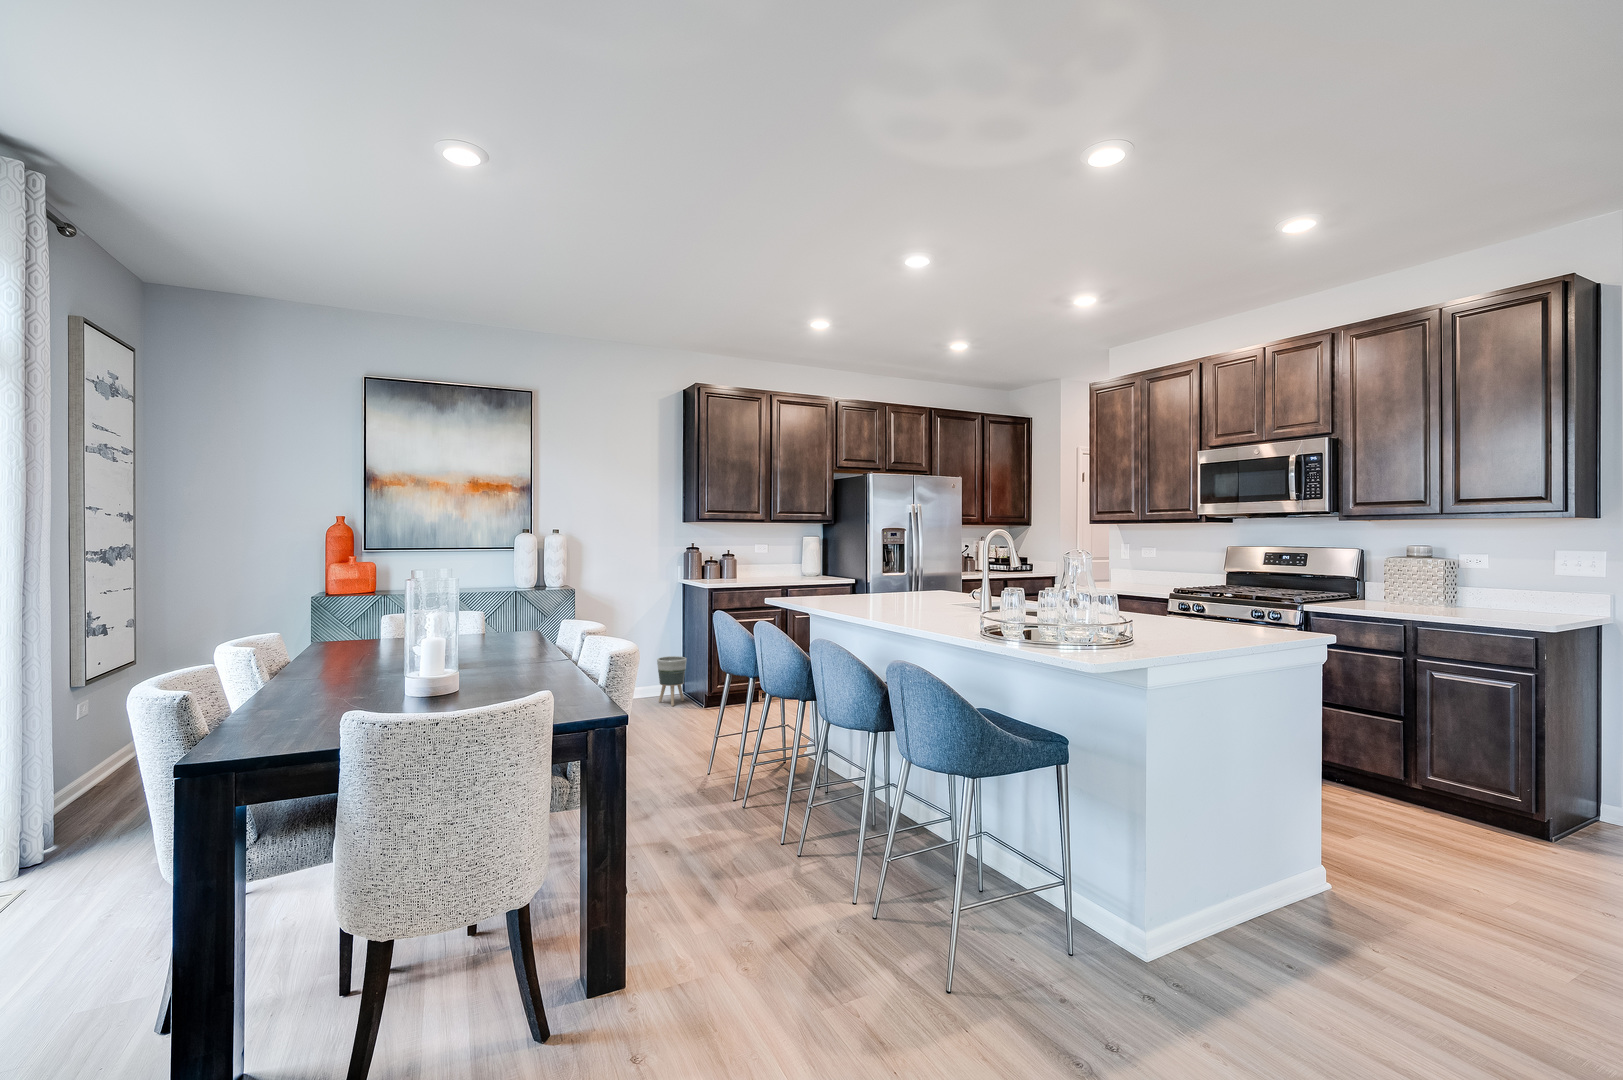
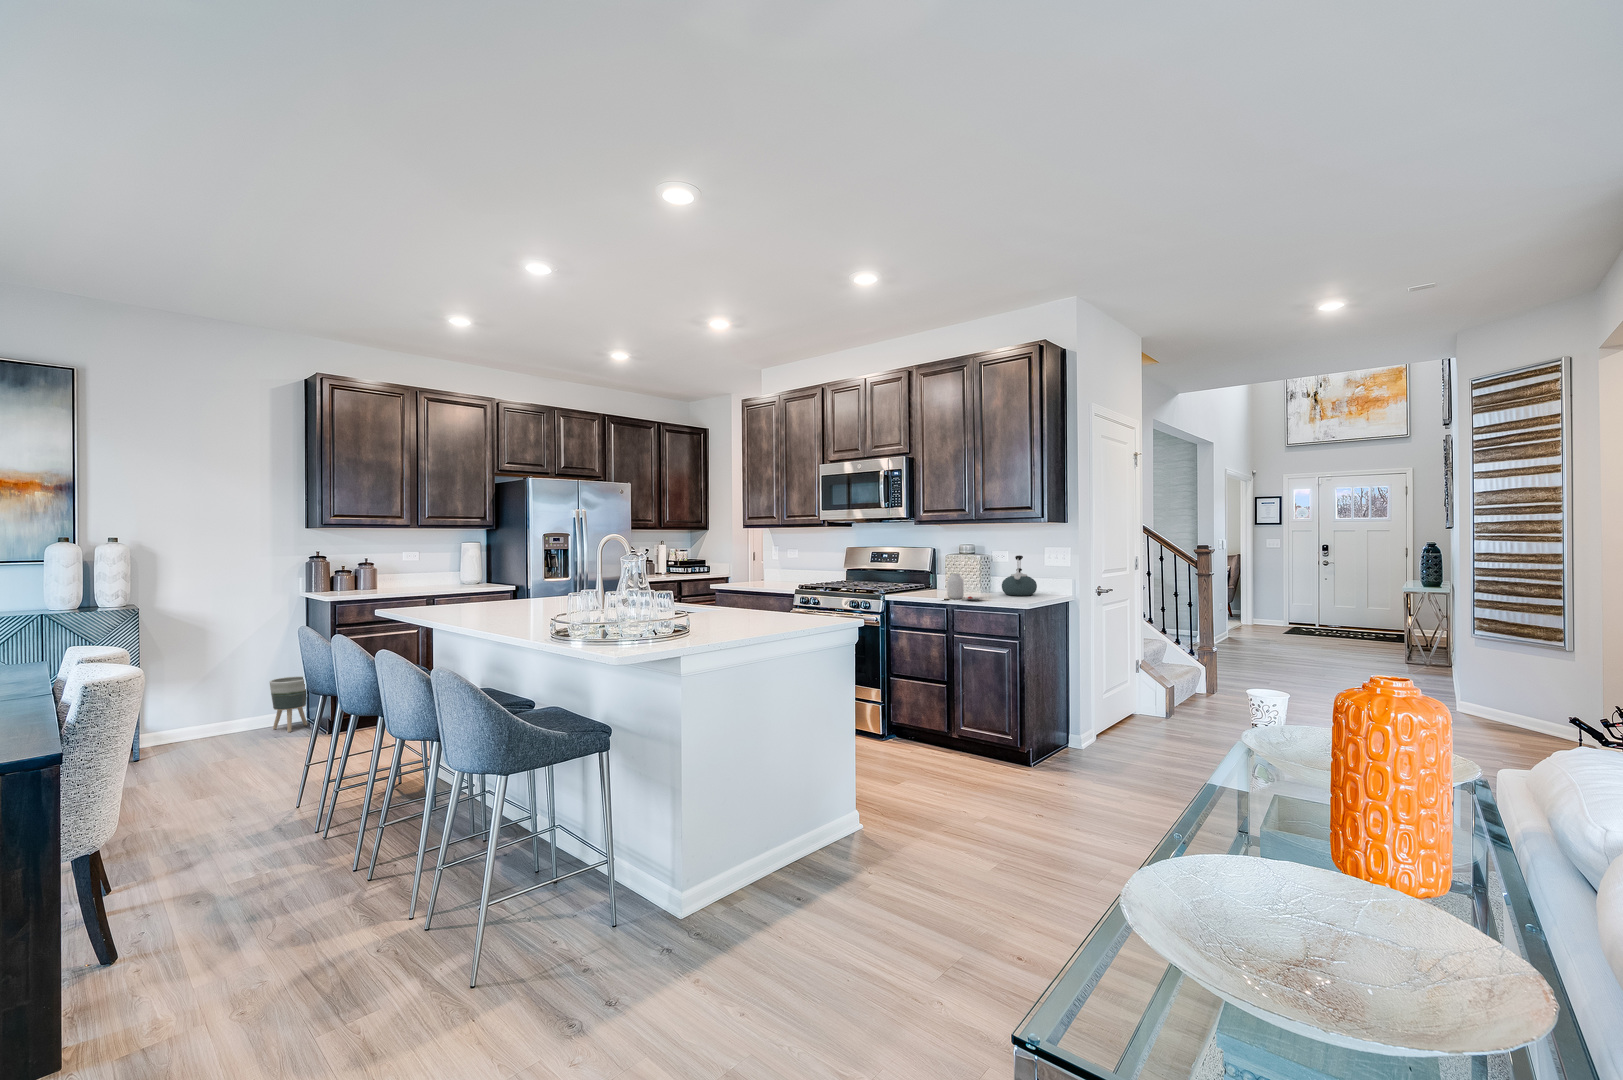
kettle: none [1476,560,1535,612] -> present [1002,555,1037,596]
jar: none [1389,581,1457,615] -> present [947,573,983,600]

